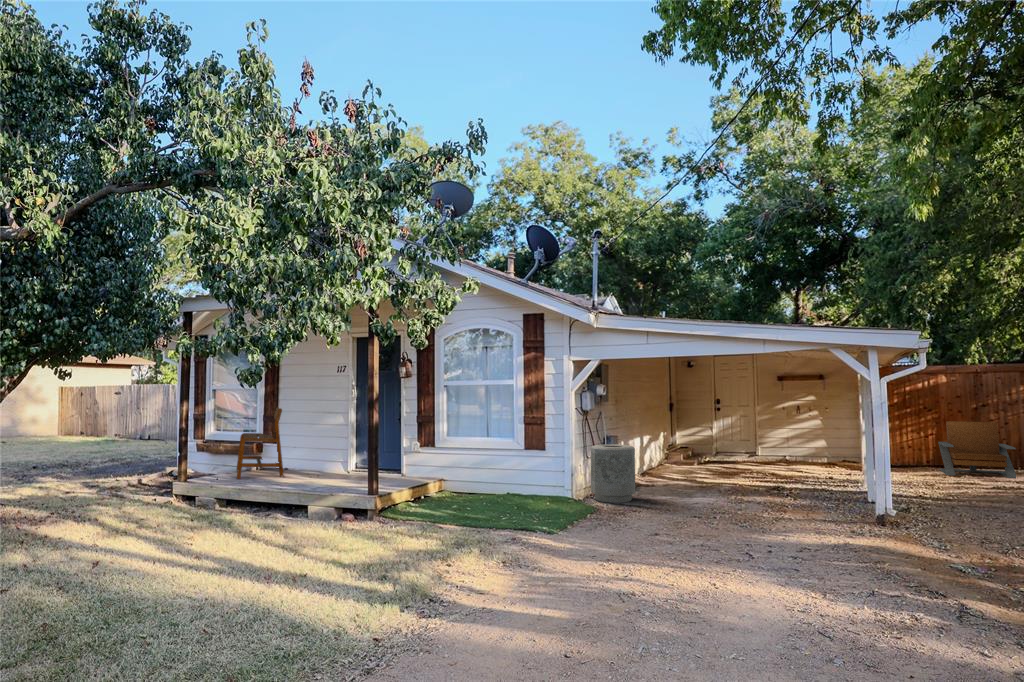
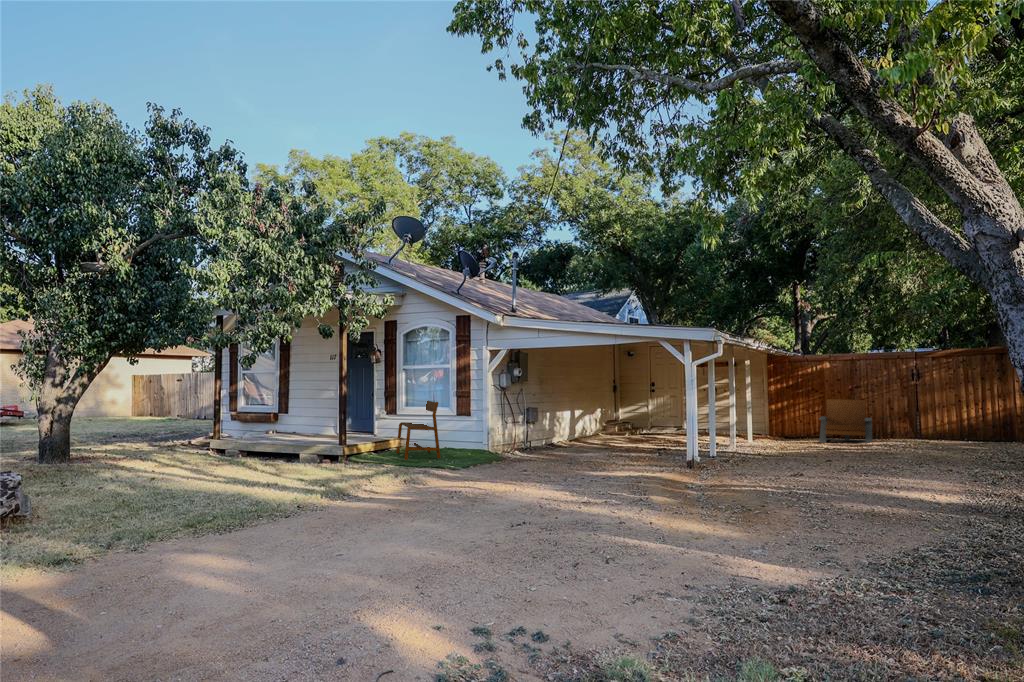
bench: present [237,407,284,479] -> present [396,401,440,460]
trash can: present [591,444,635,503] -> none [510,413,542,455]

